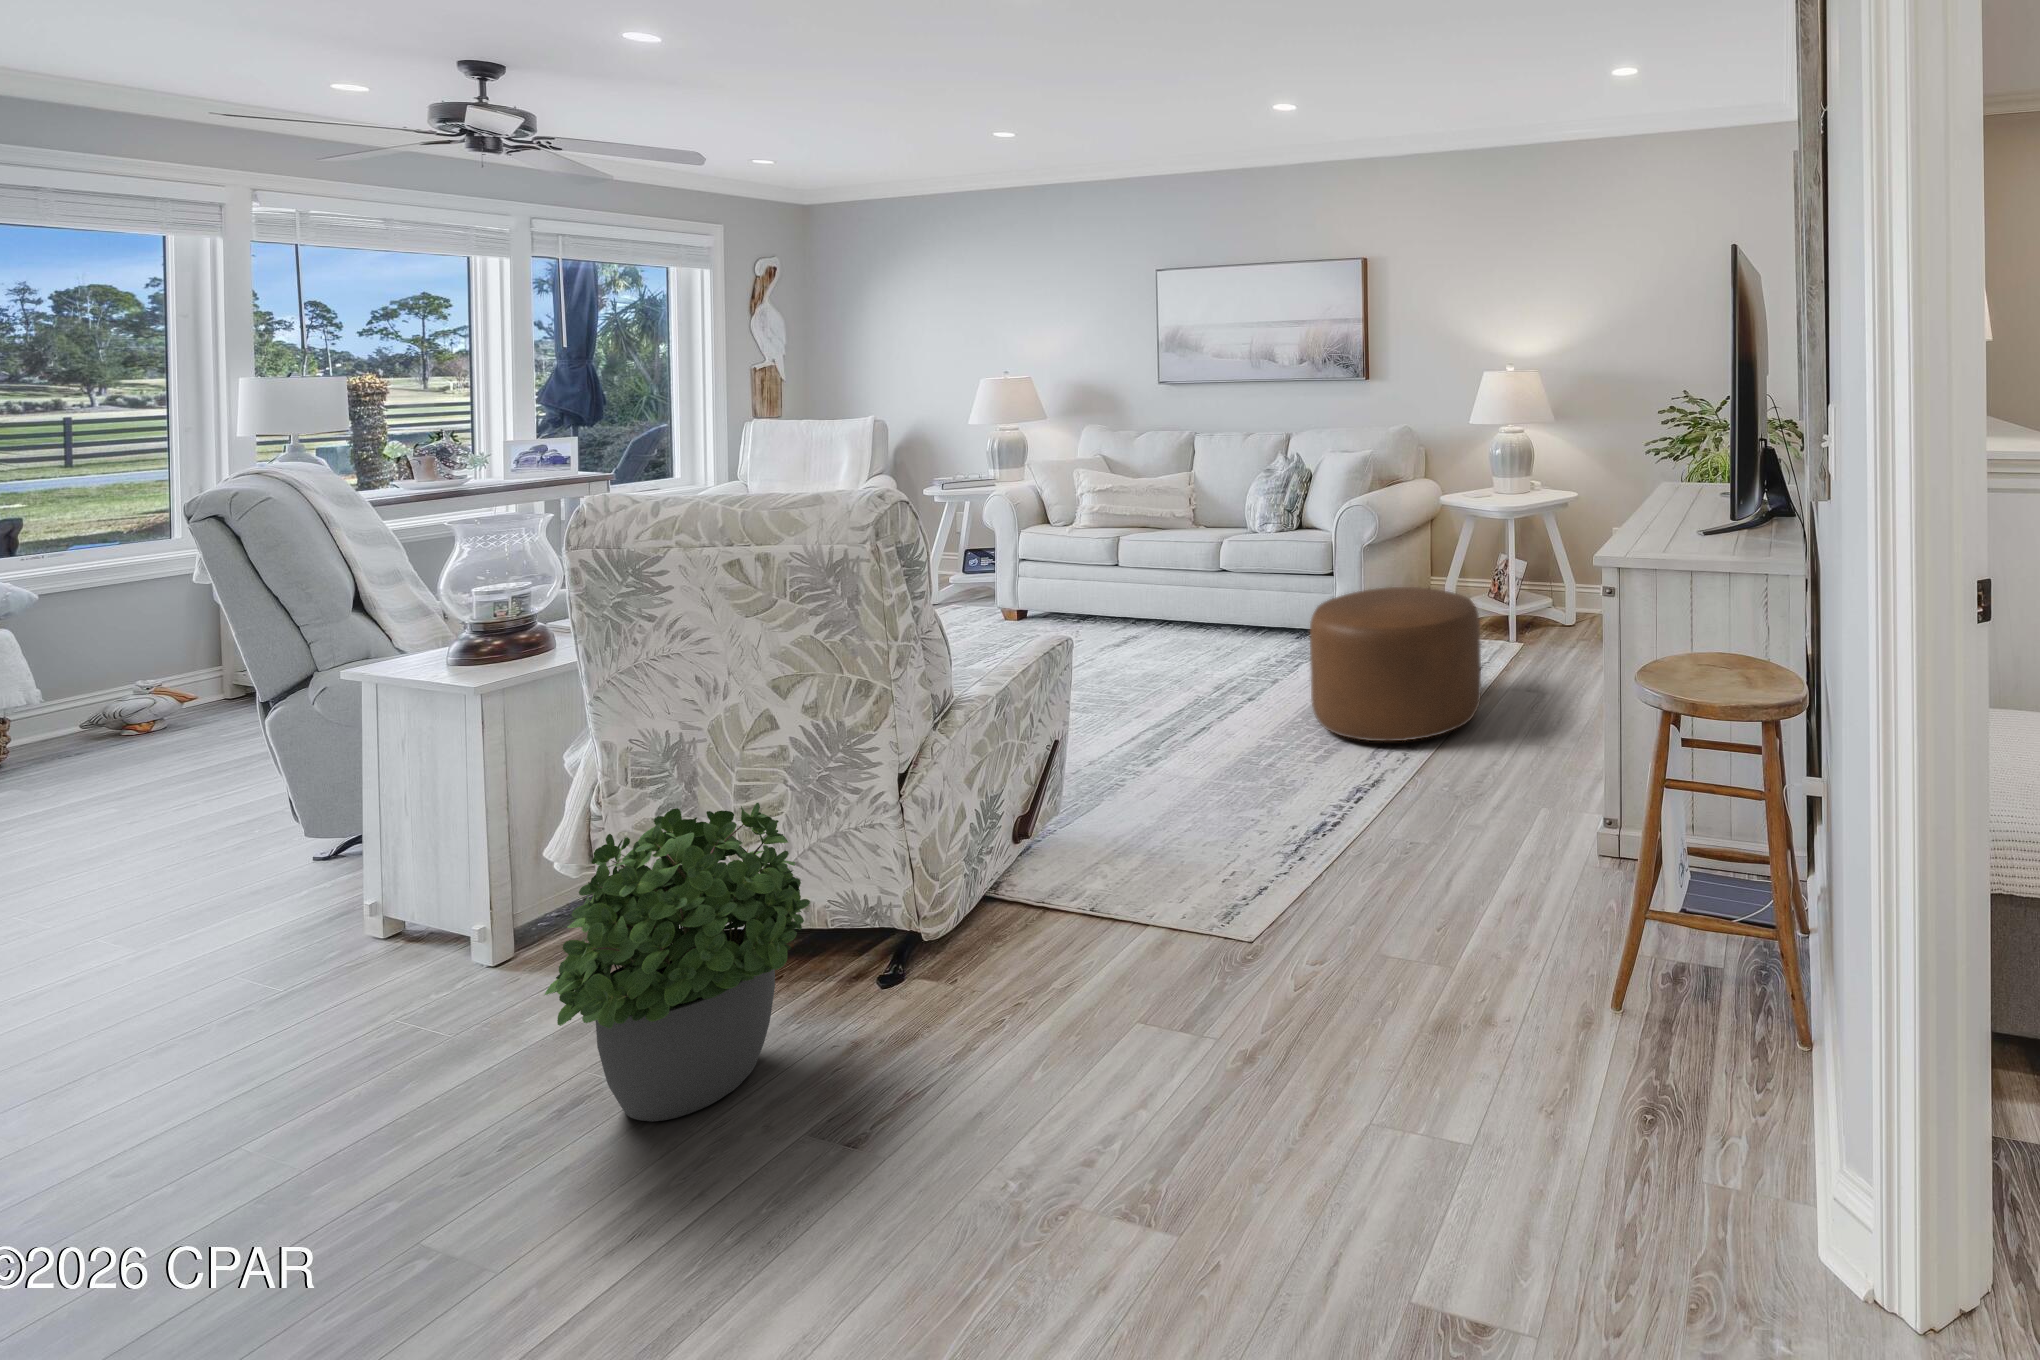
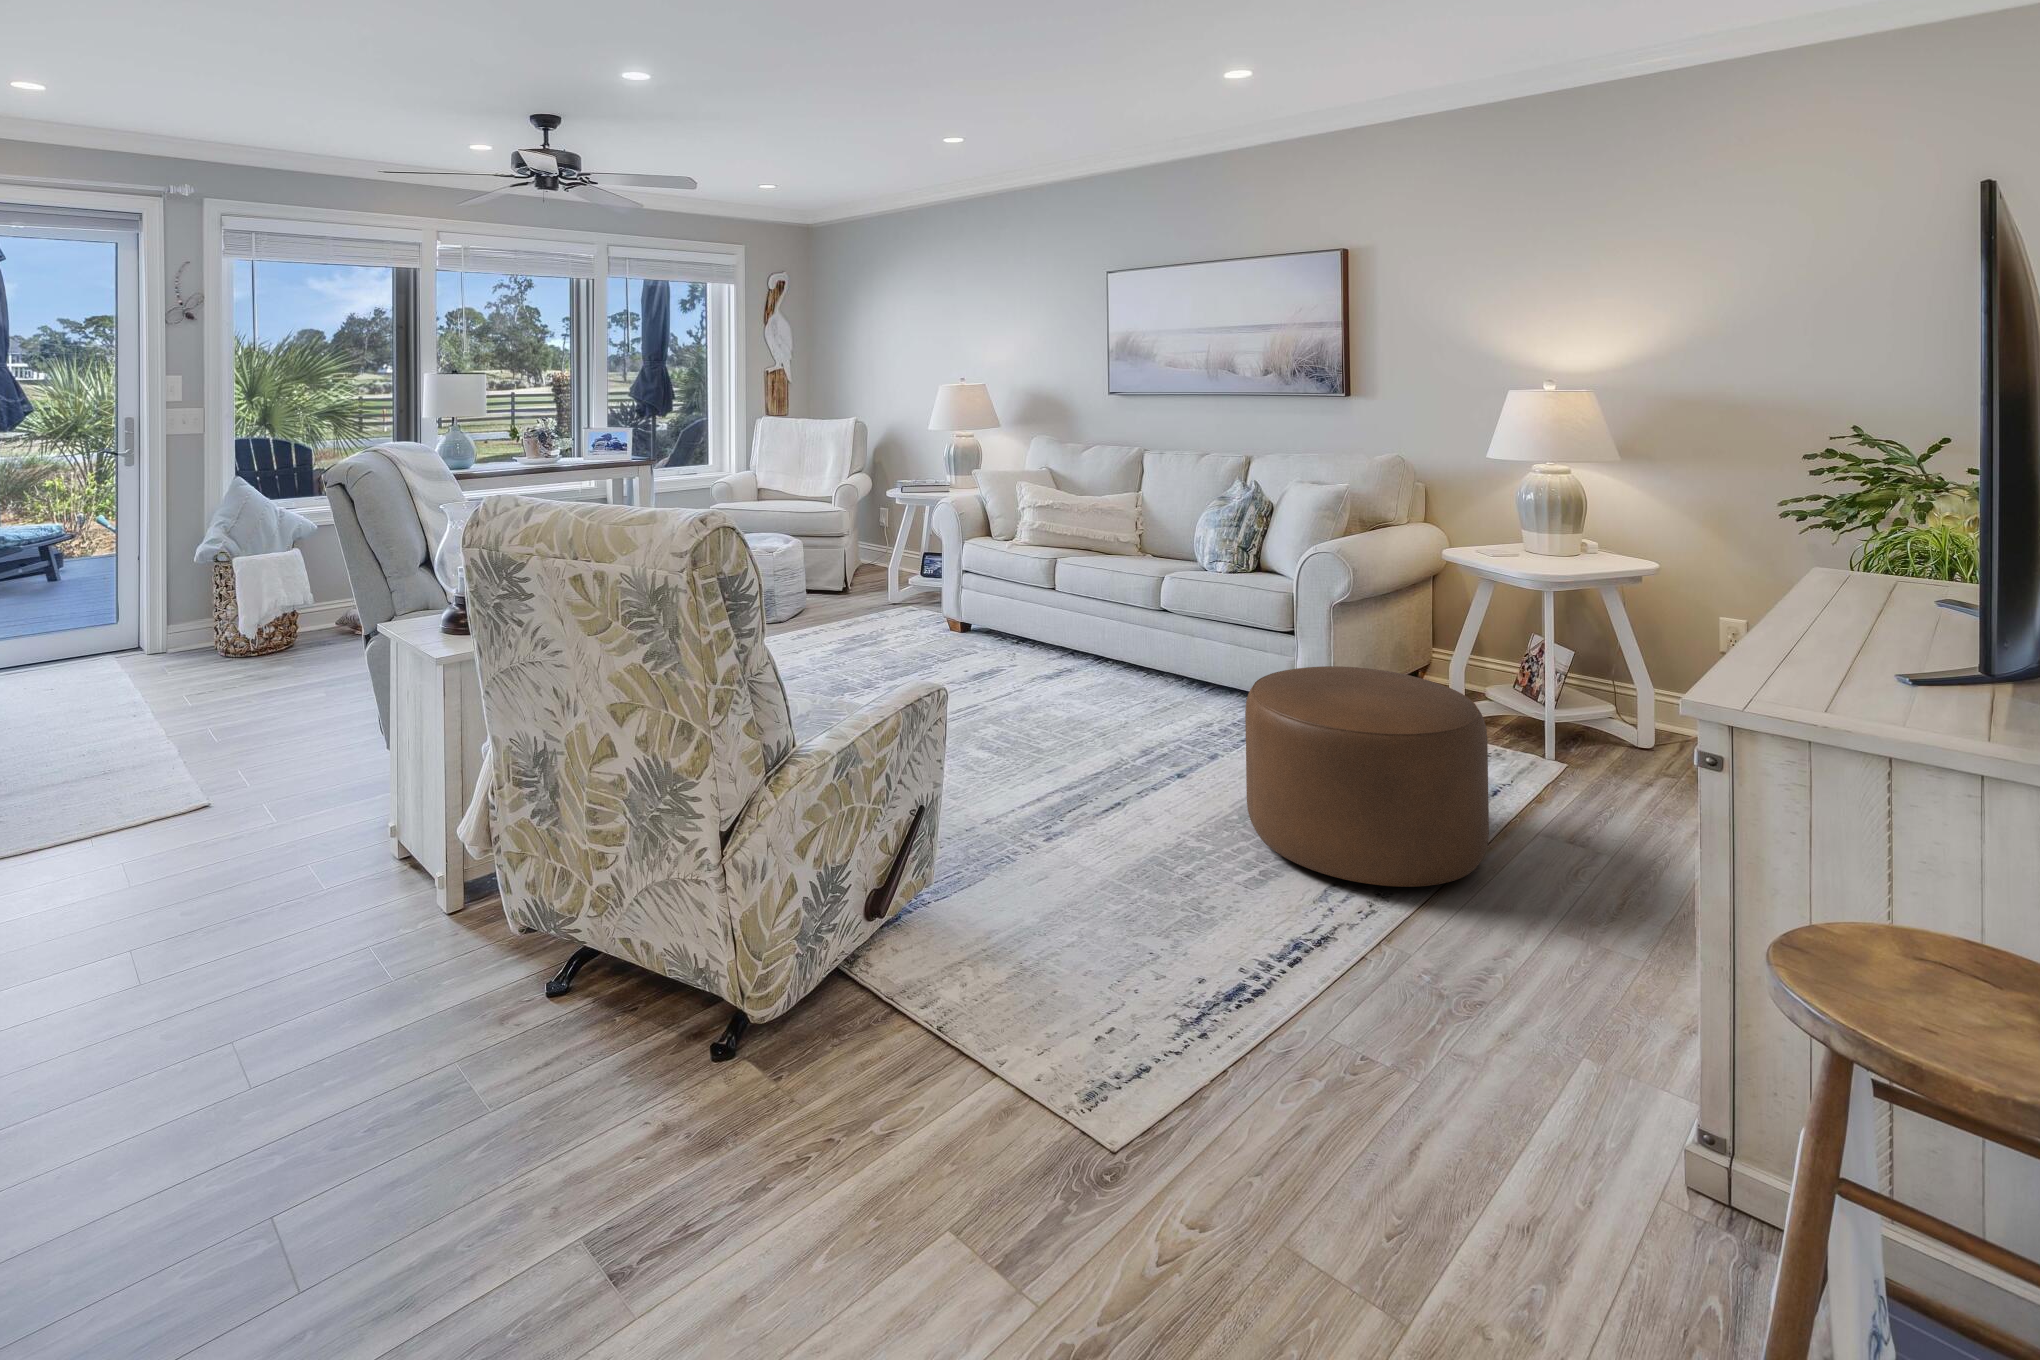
potted plant: present [544,803,810,1122] -> none [386,822,626,1163]

